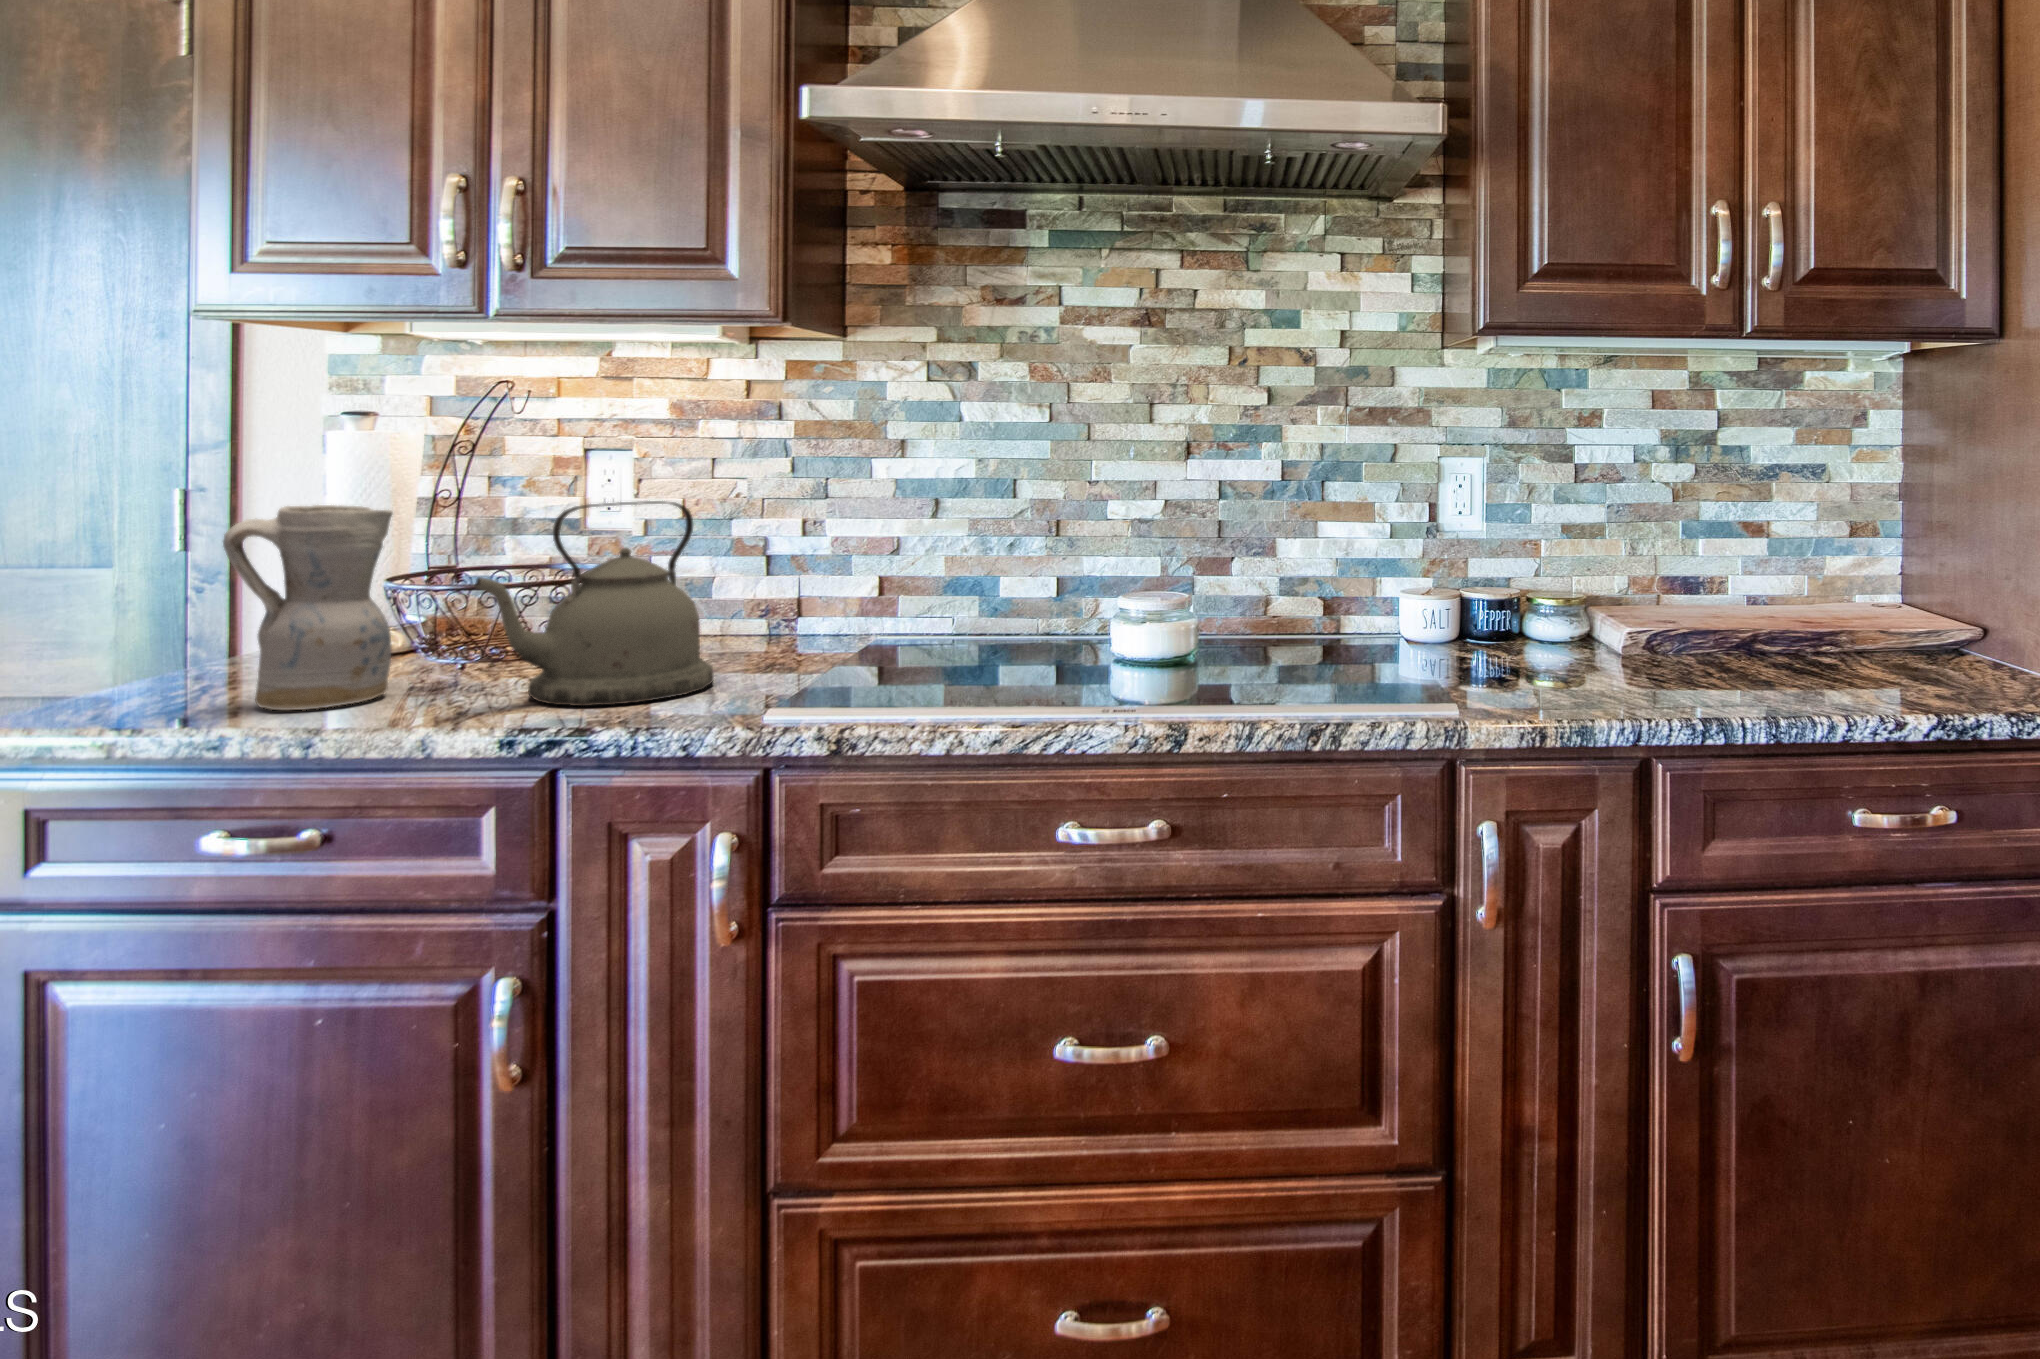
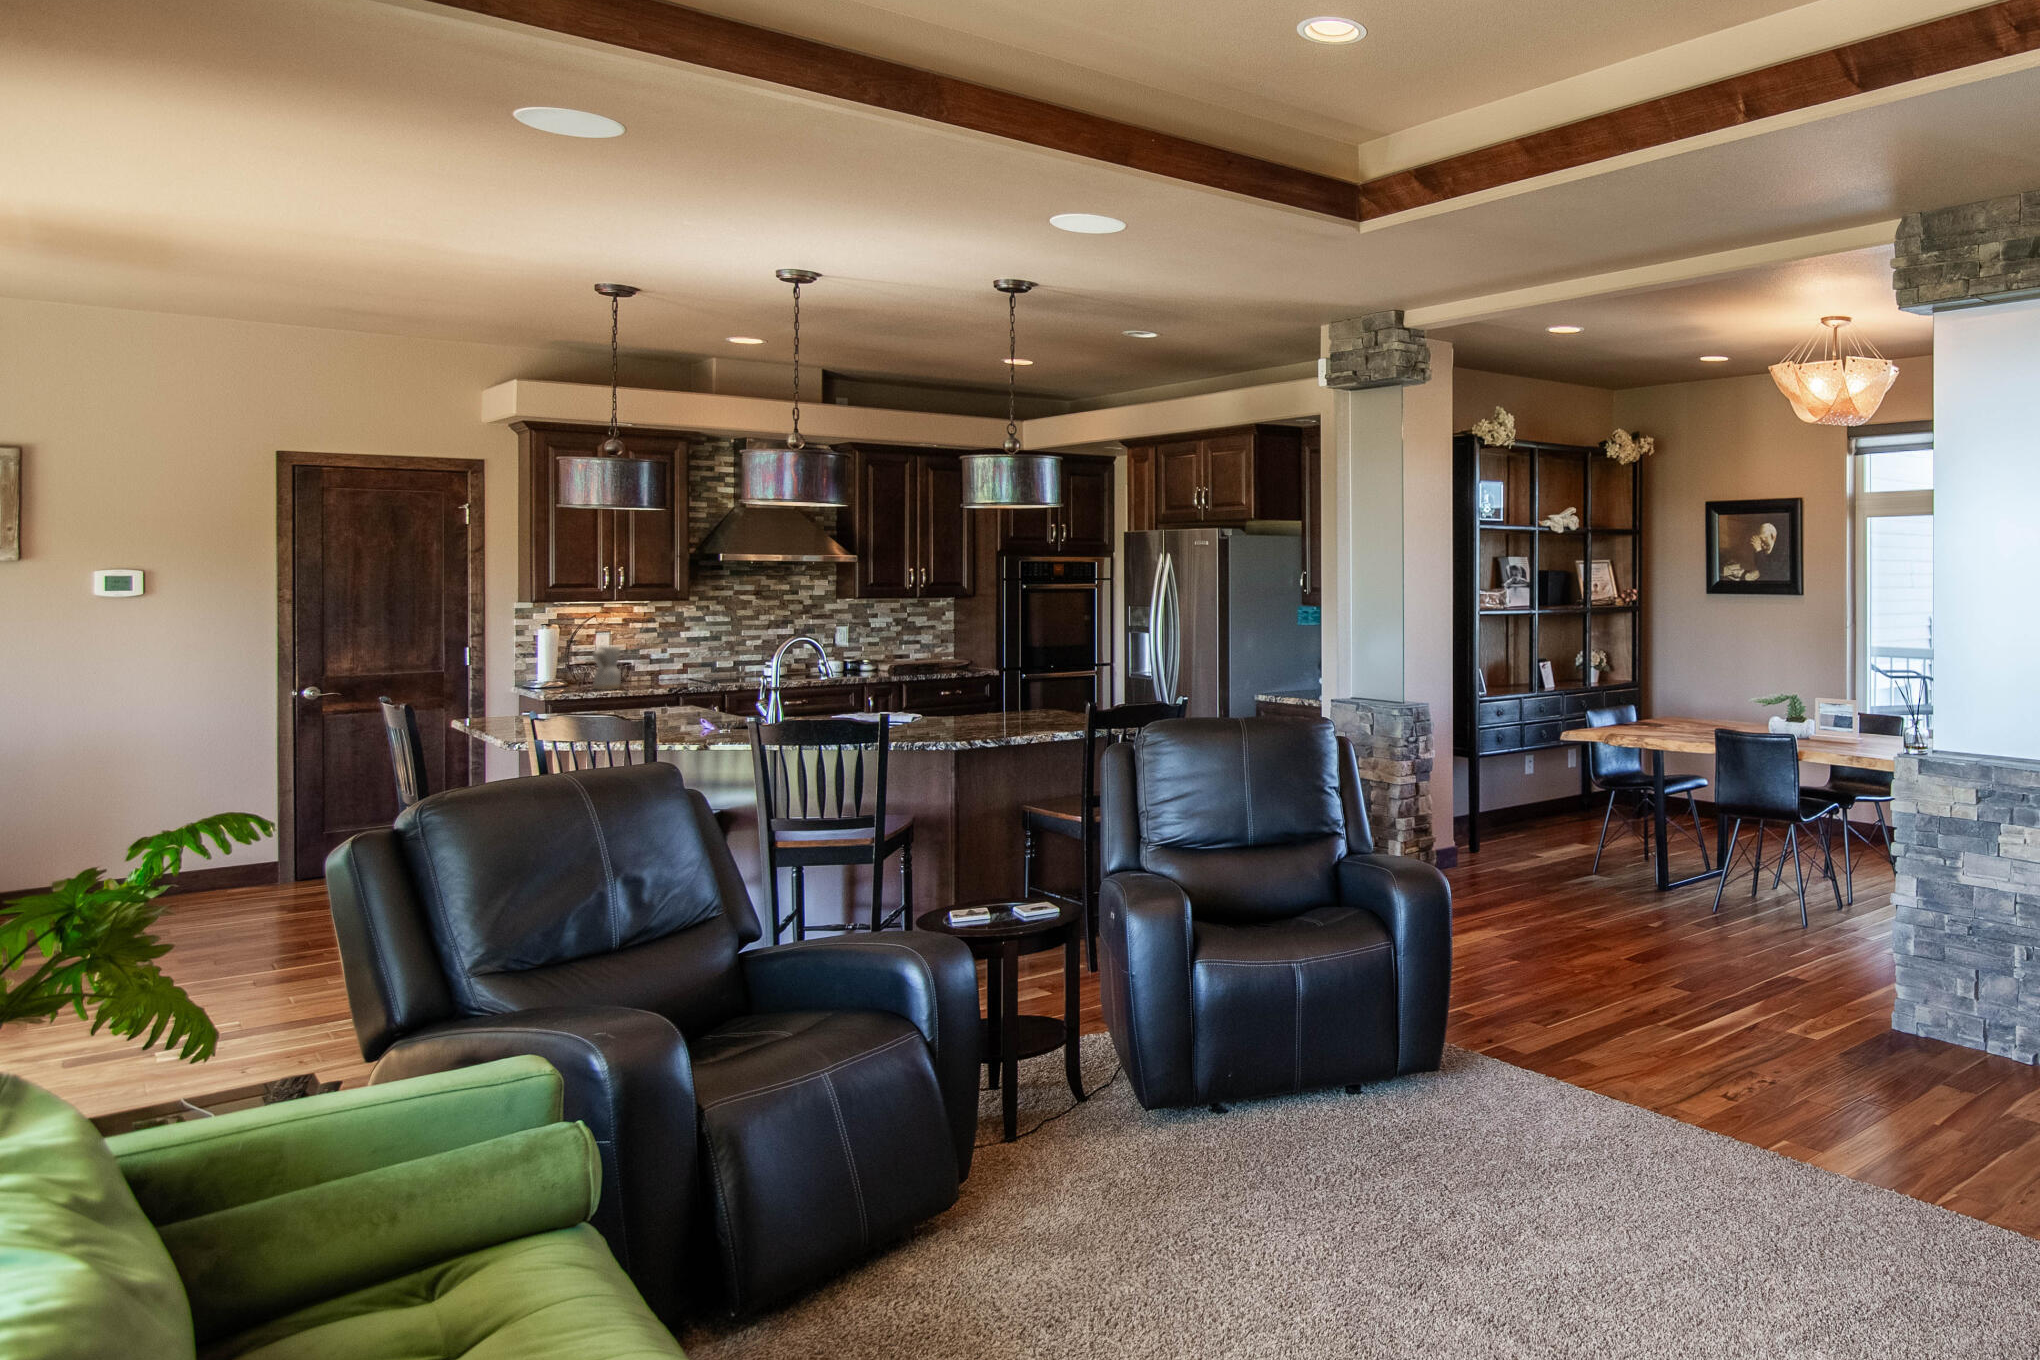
kettle: present [475,501,714,706] -> none [649,643,690,686]

